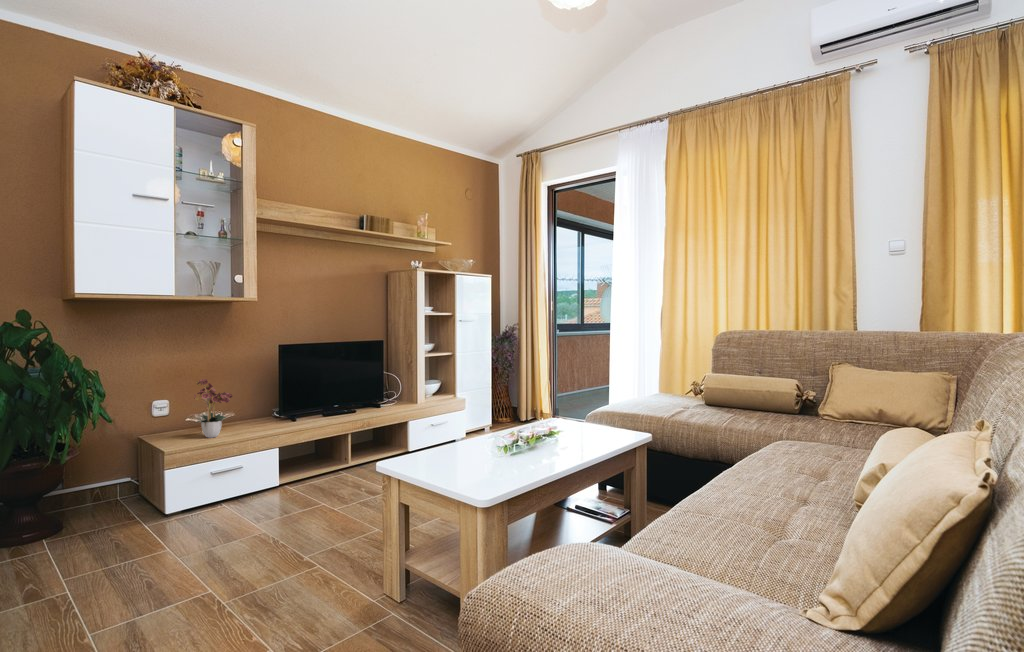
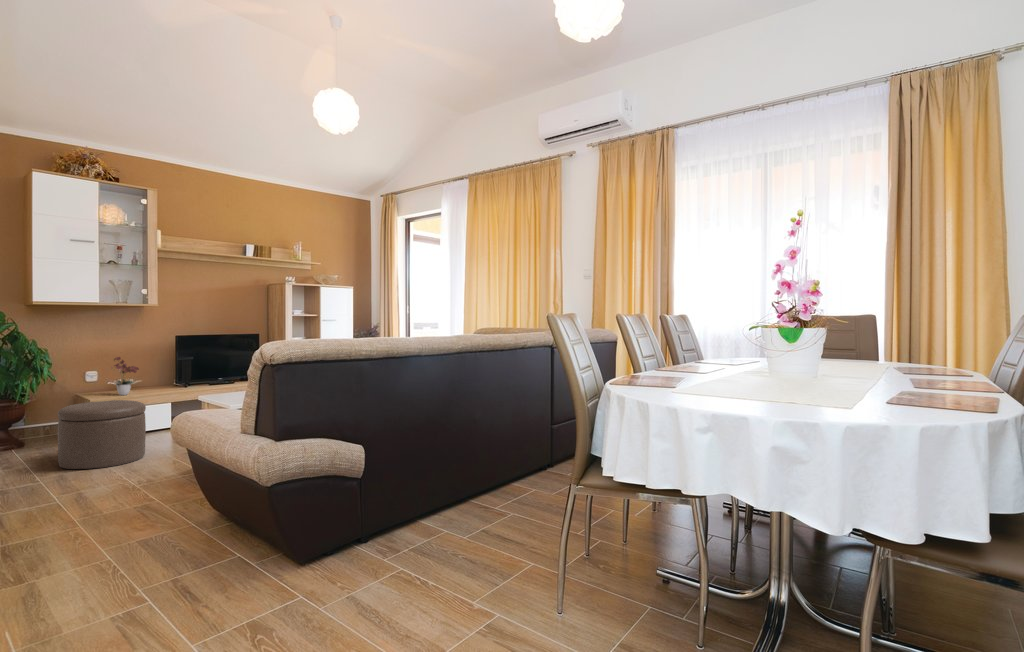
ottoman: none [123,458,267,600] -> present [58,400,146,469]

